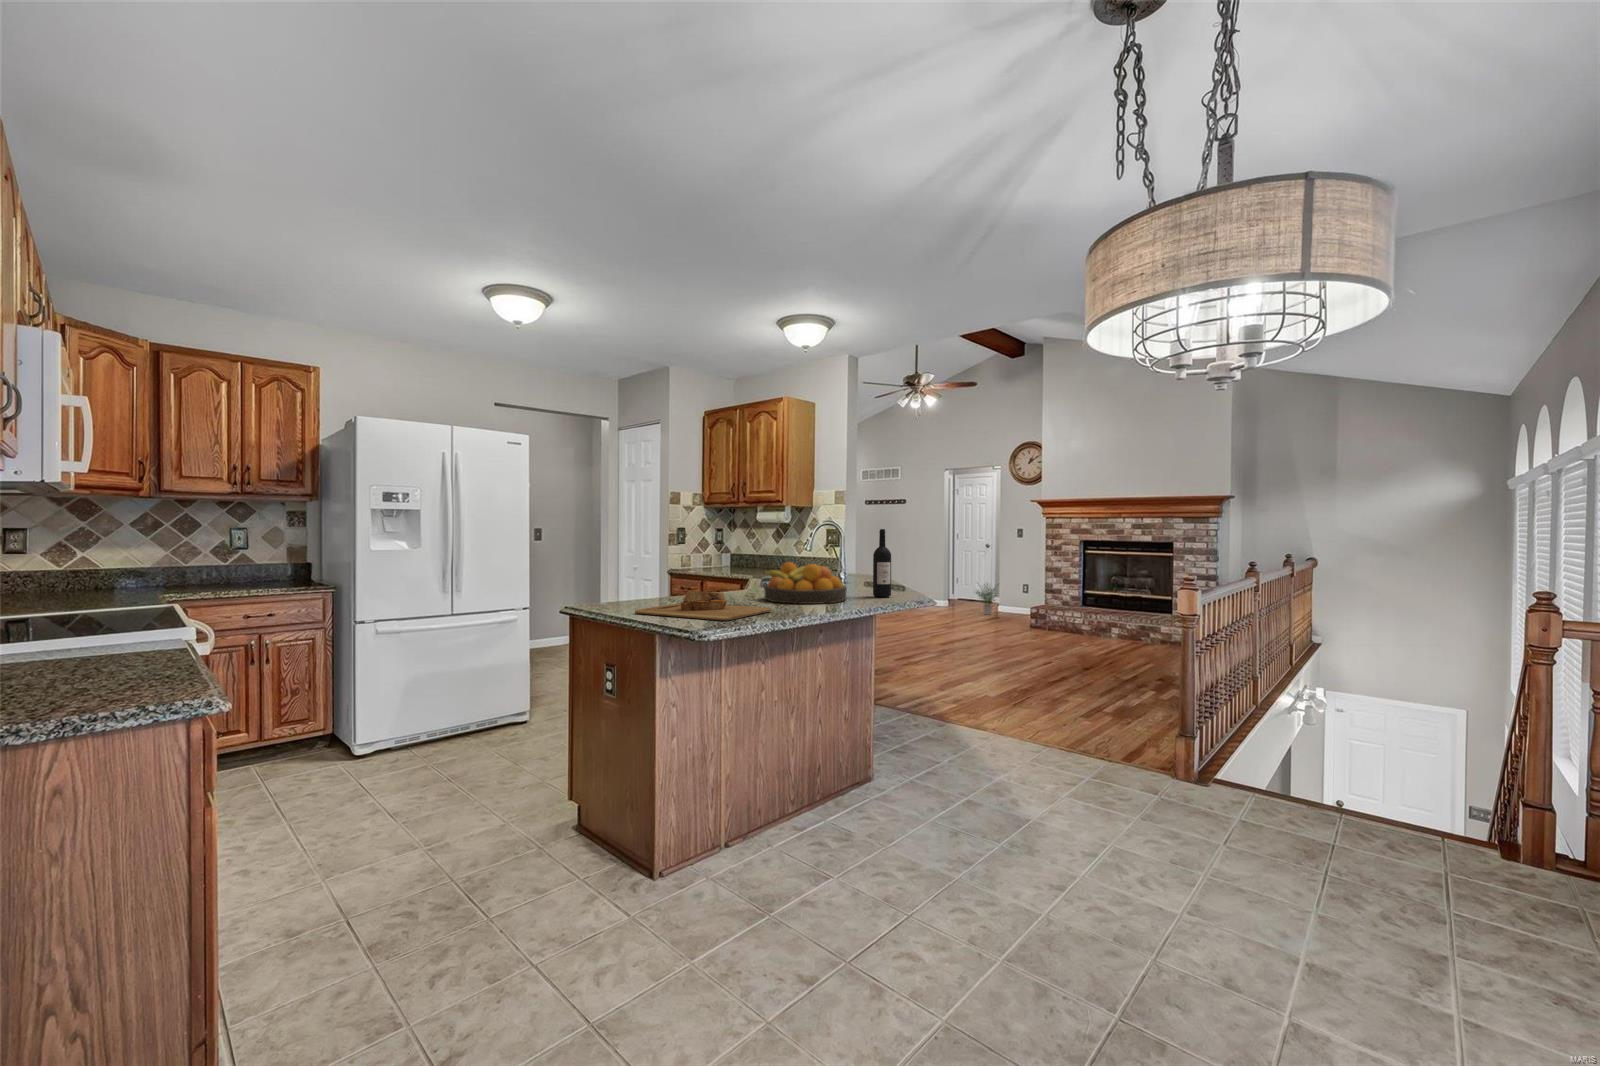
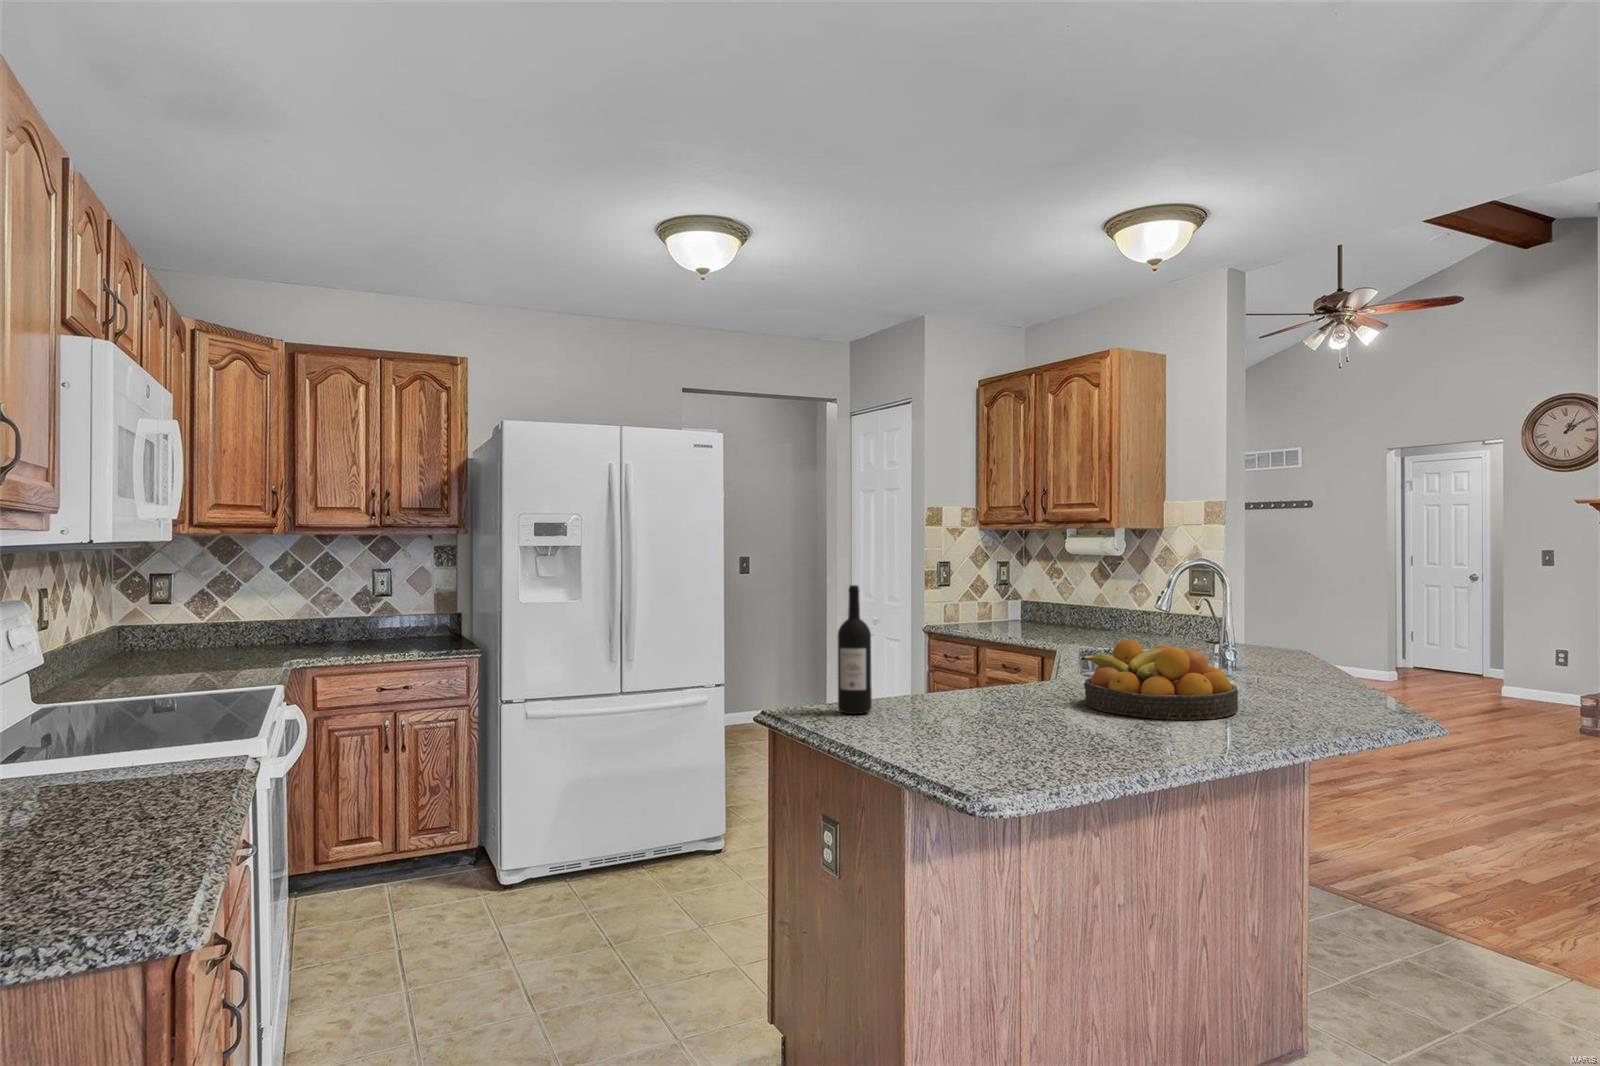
wine bottle: present [873,529,891,597] -> present [837,585,872,714]
potted plant: present [976,584,997,615] -> none [1451,640,1516,704]
cutting board: present [635,591,771,621] -> none [867,698,1100,759]

